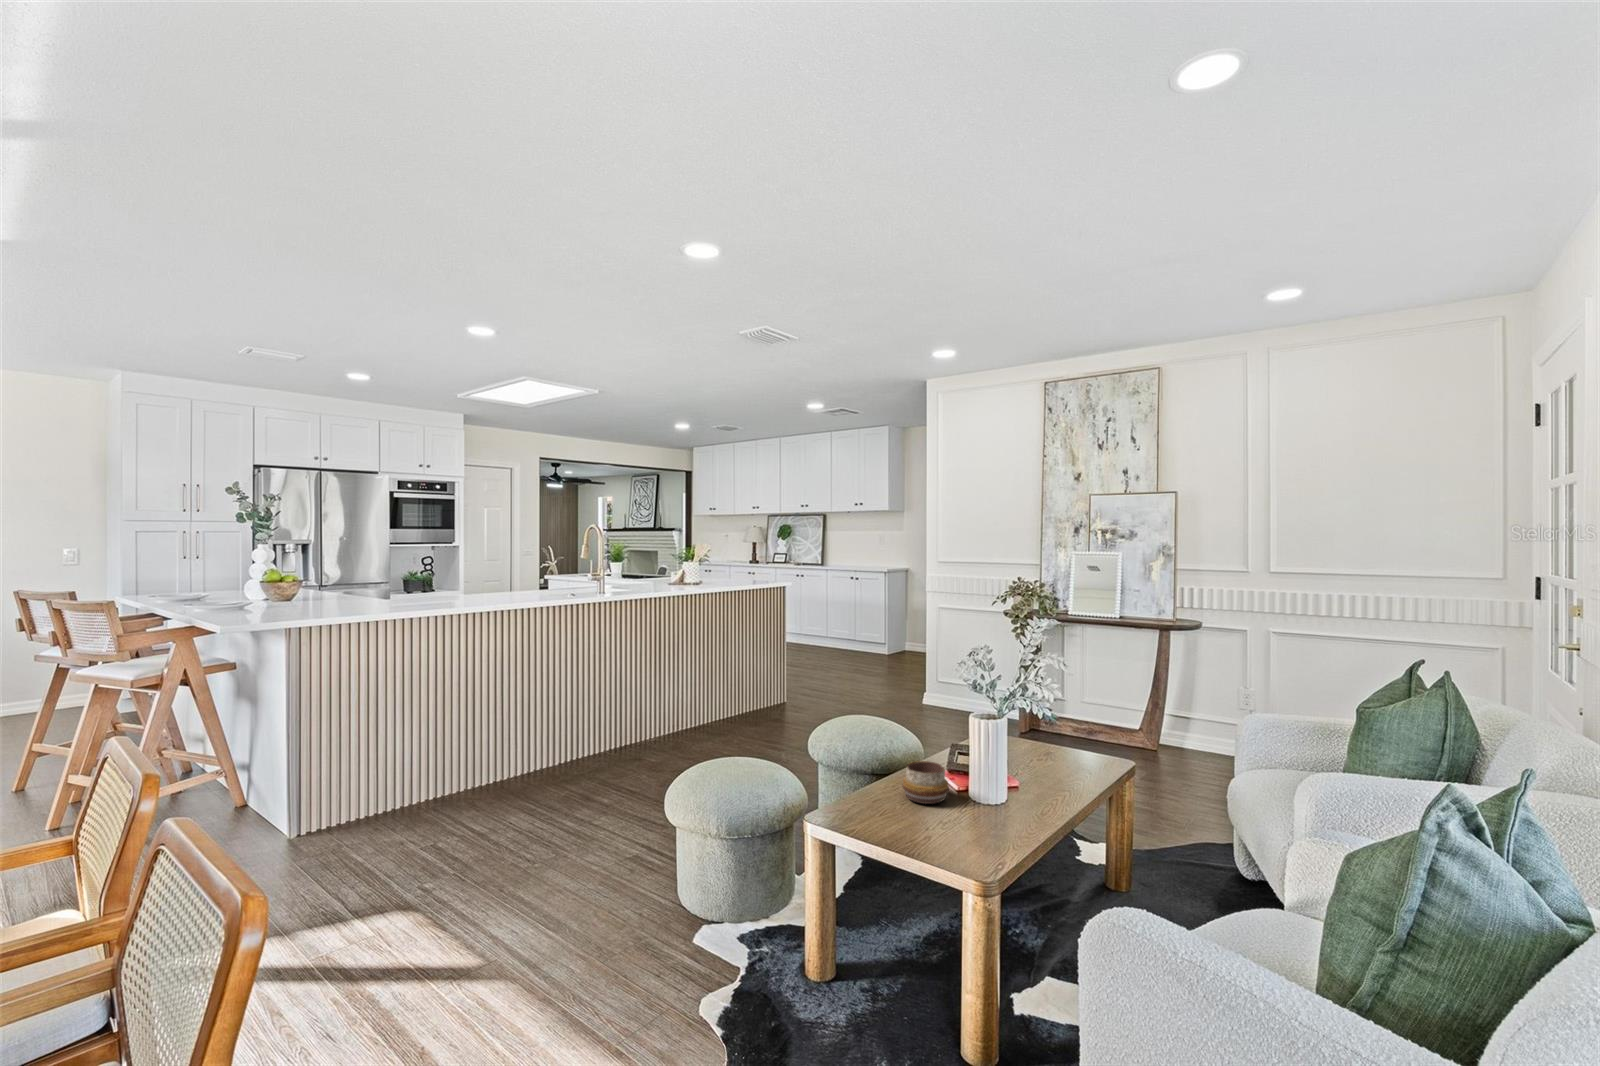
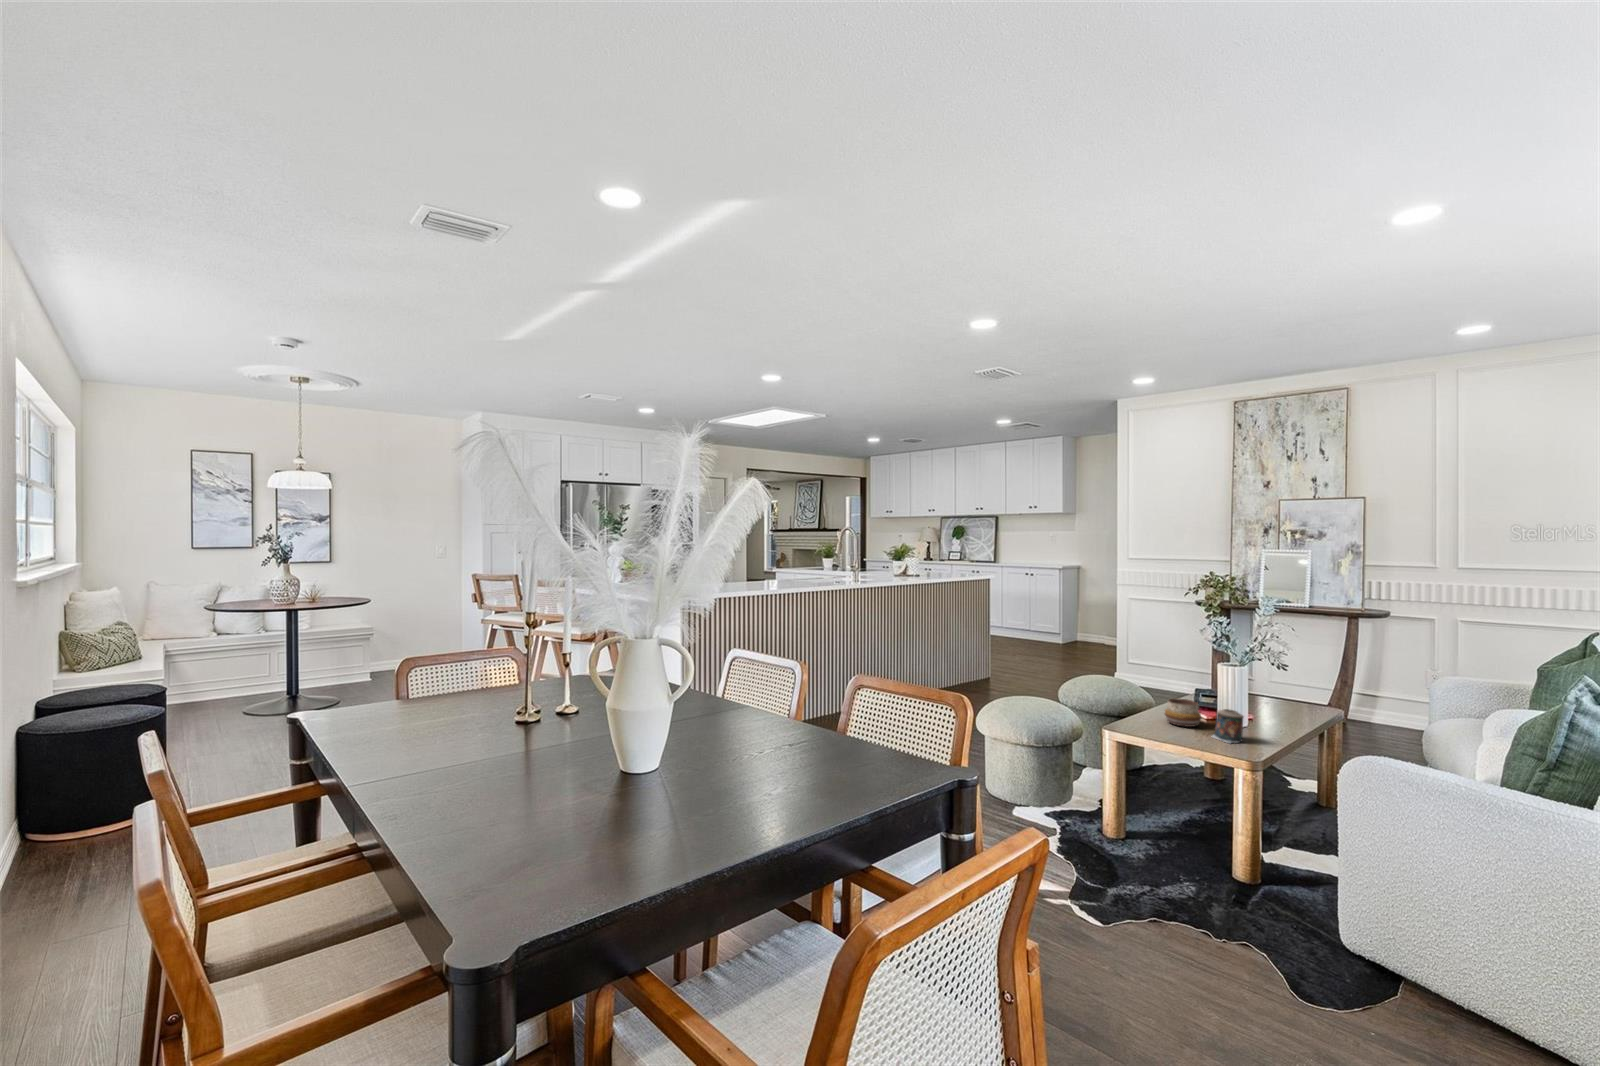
candle: none [953,781,994,835] -> present [1212,709,1244,743]

